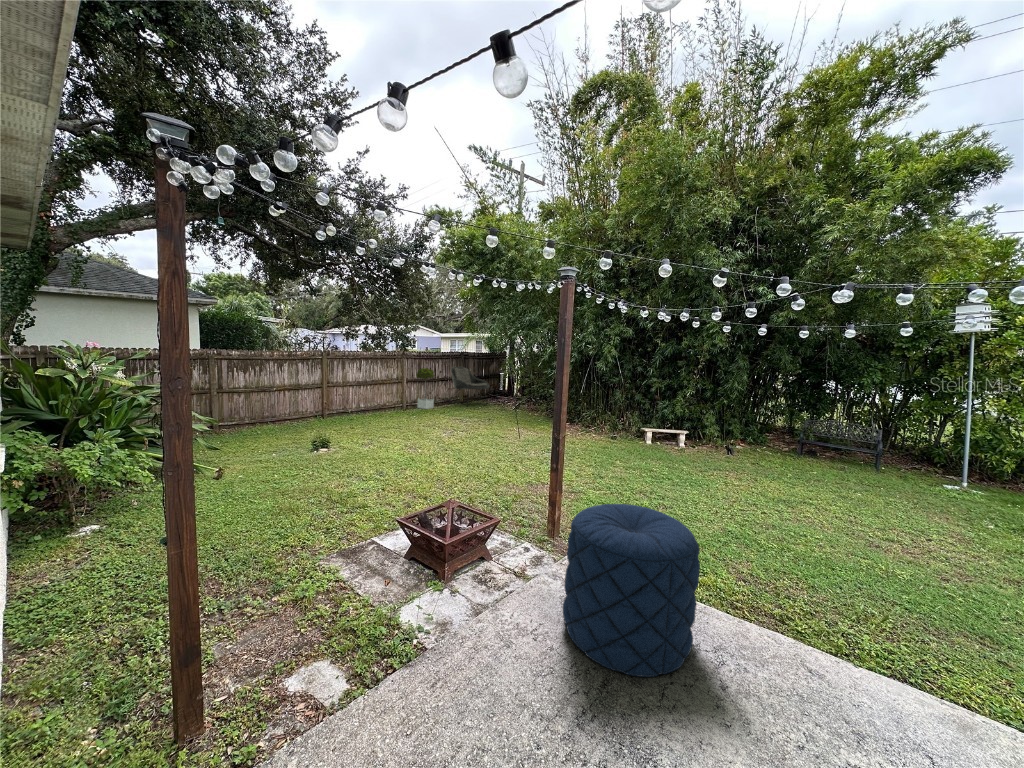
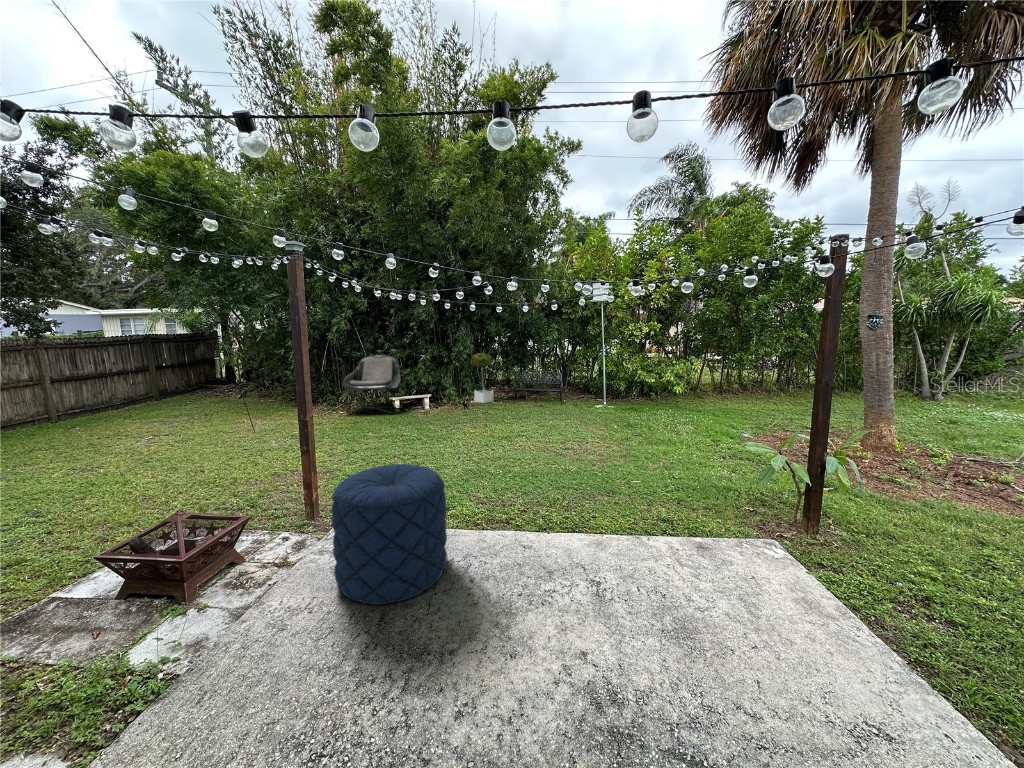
lounge chair: present [449,367,490,404] -> present [342,355,400,415]
potted tree: present [416,368,435,409] -> present [471,353,494,403]

